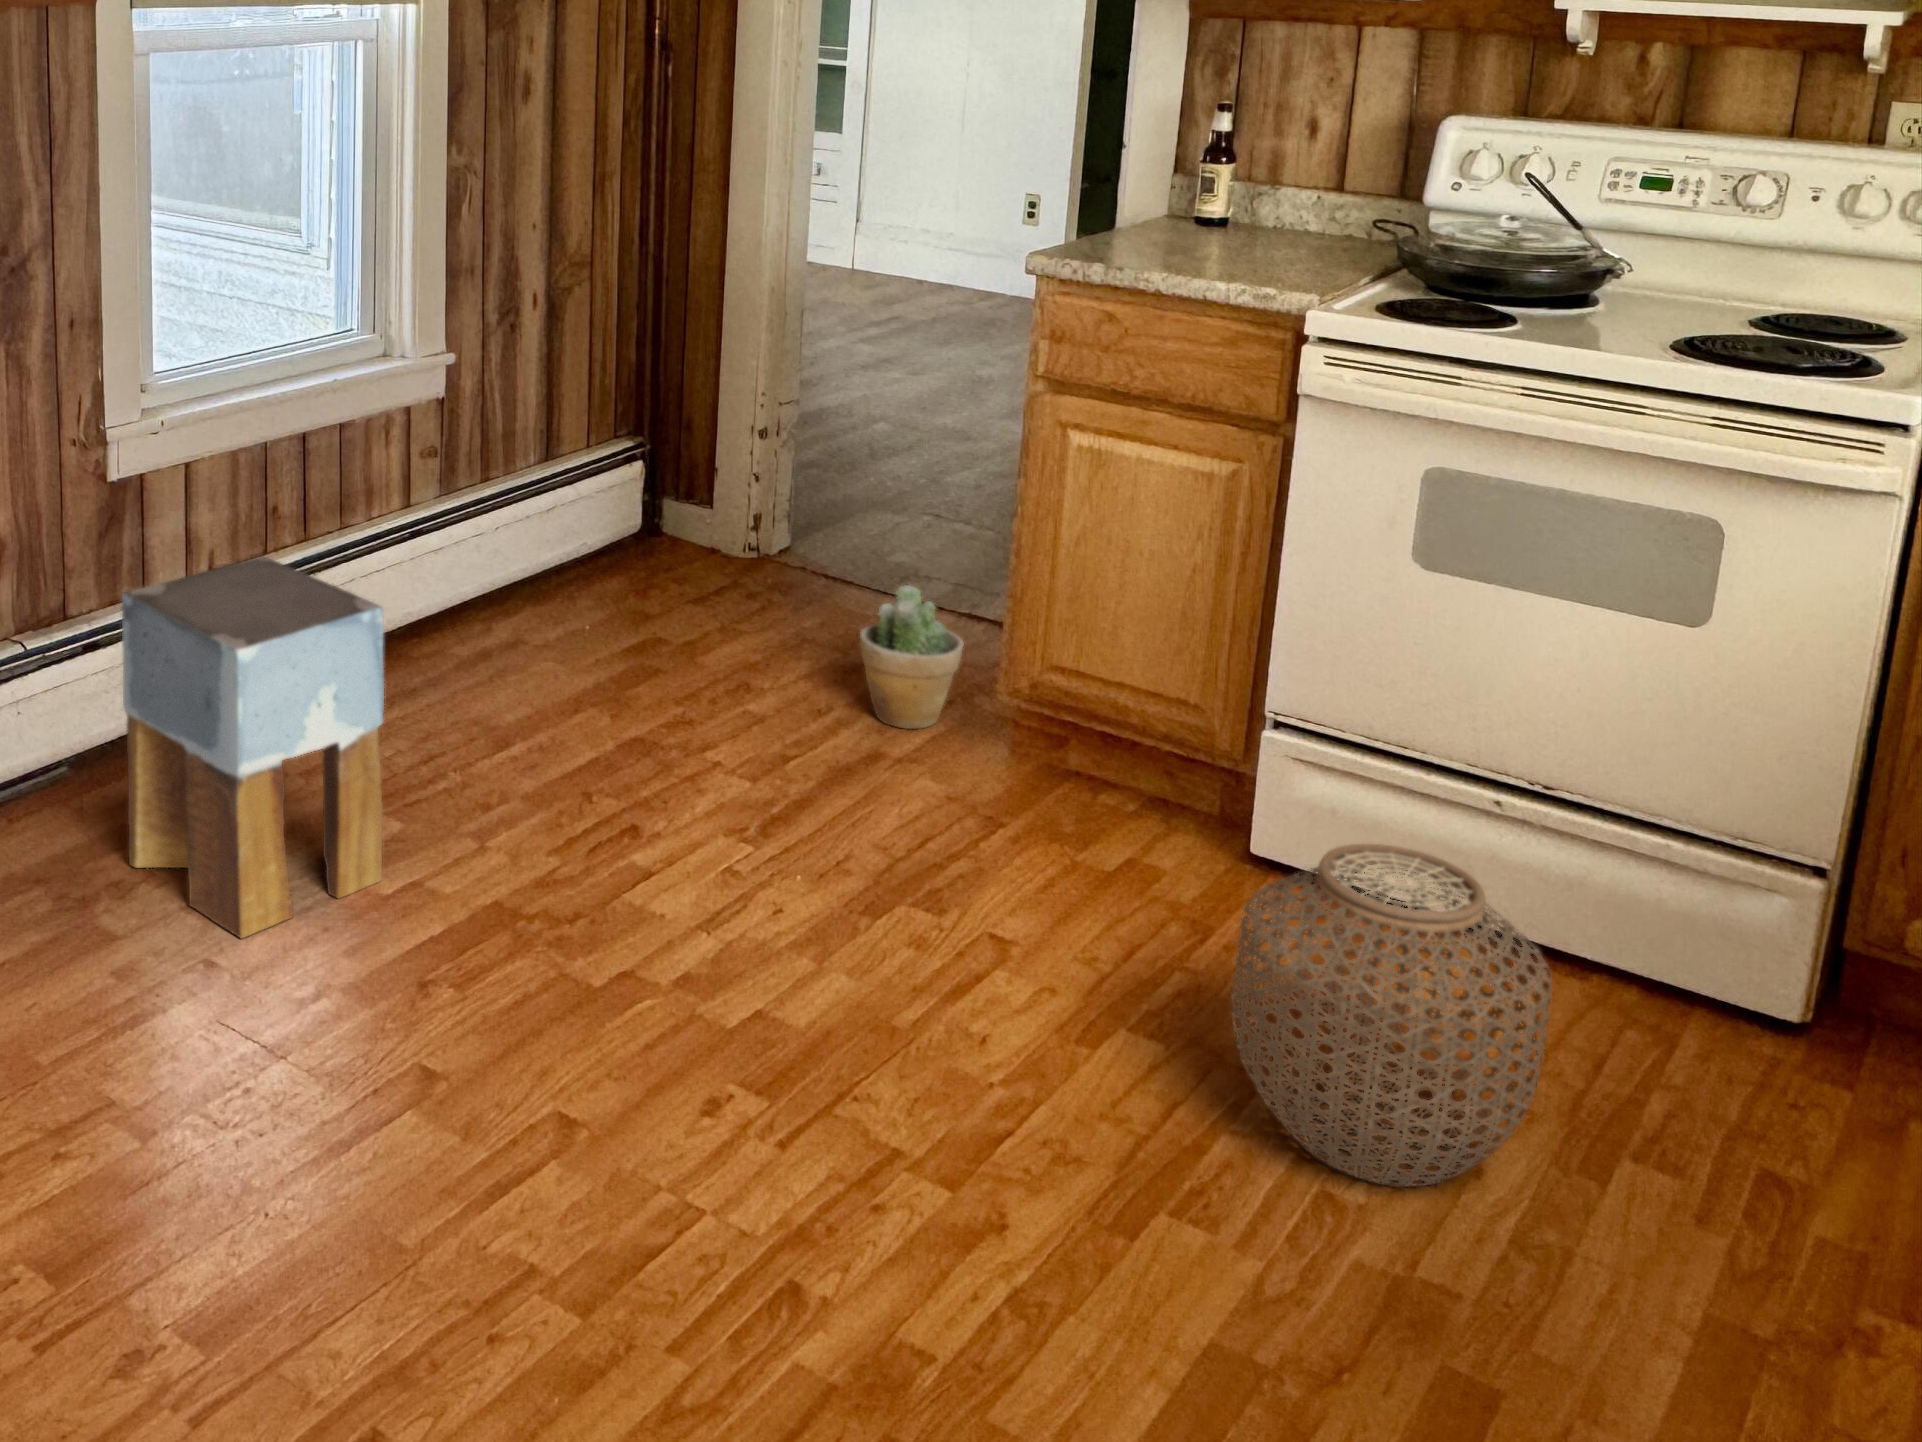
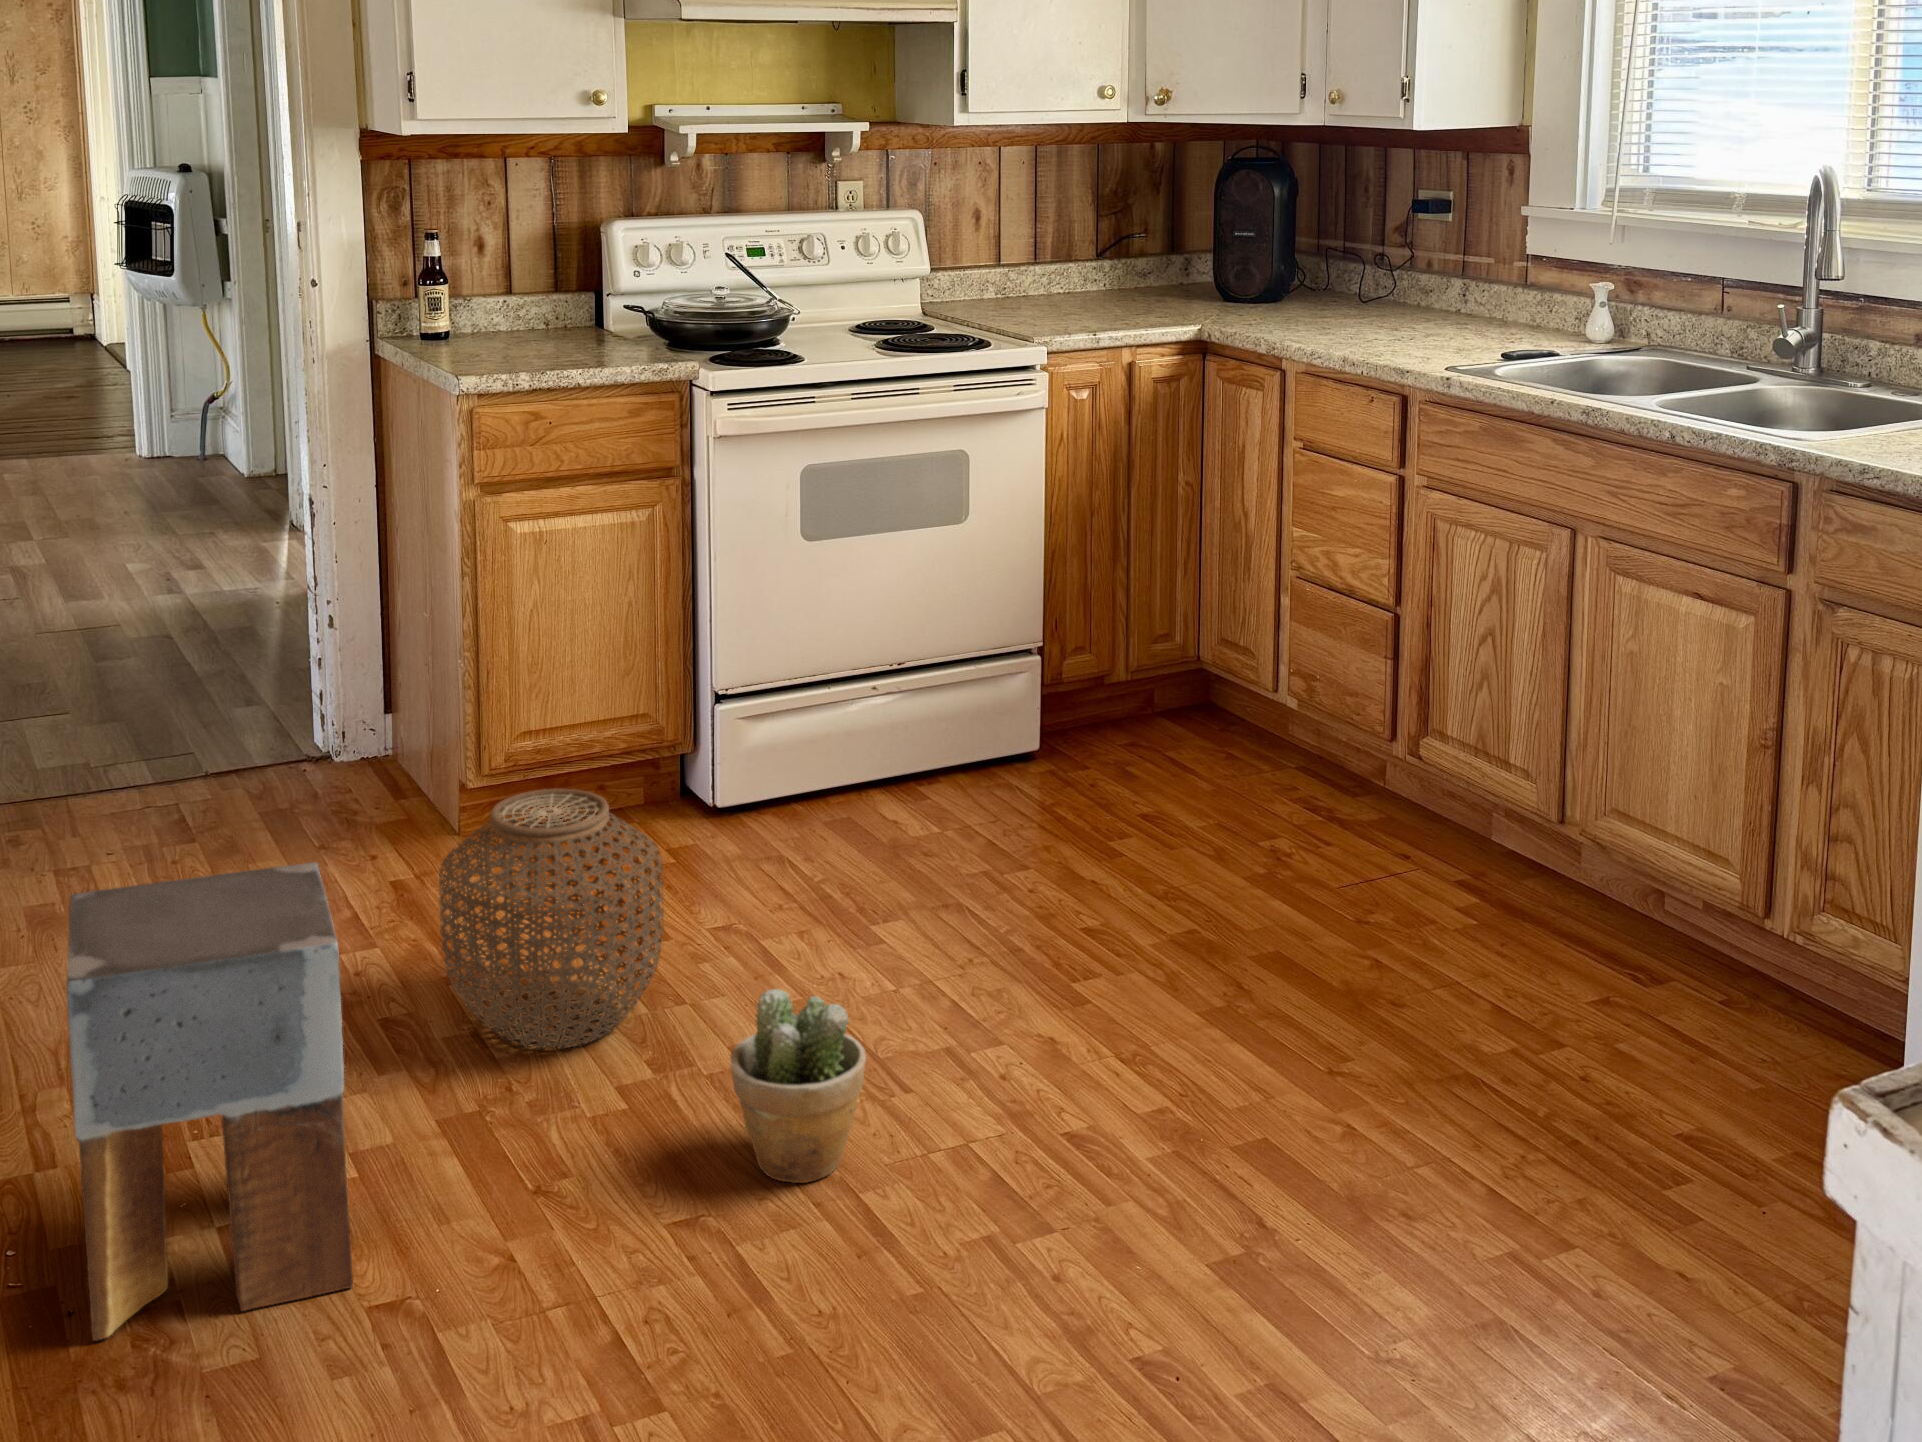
potted plant: present [860,585,964,729] -> present [730,989,866,1183]
woven basket: present [1231,844,1552,1187] -> present [439,789,664,1049]

